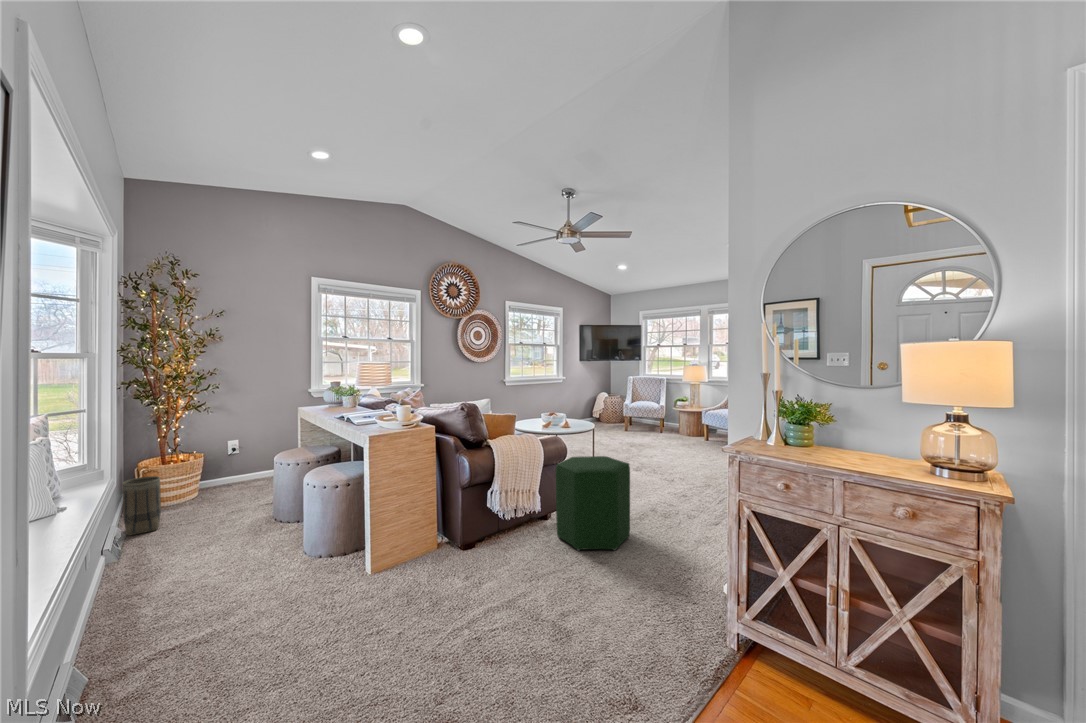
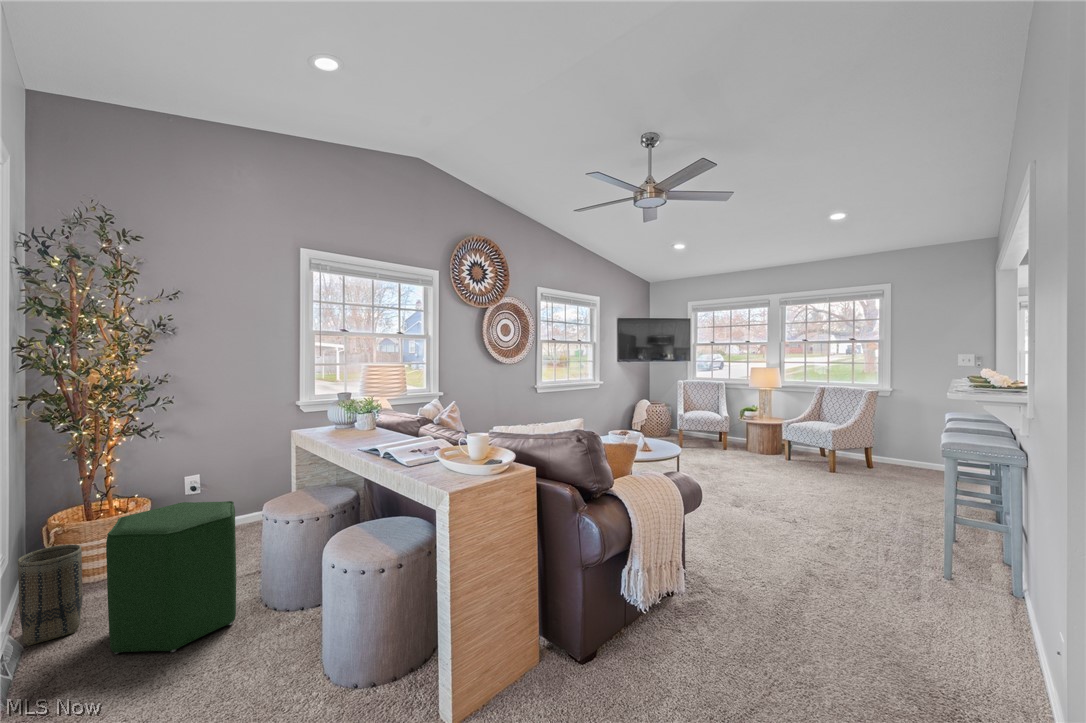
ottoman: present [556,456,630,551] -> present [106,501,236,654]

